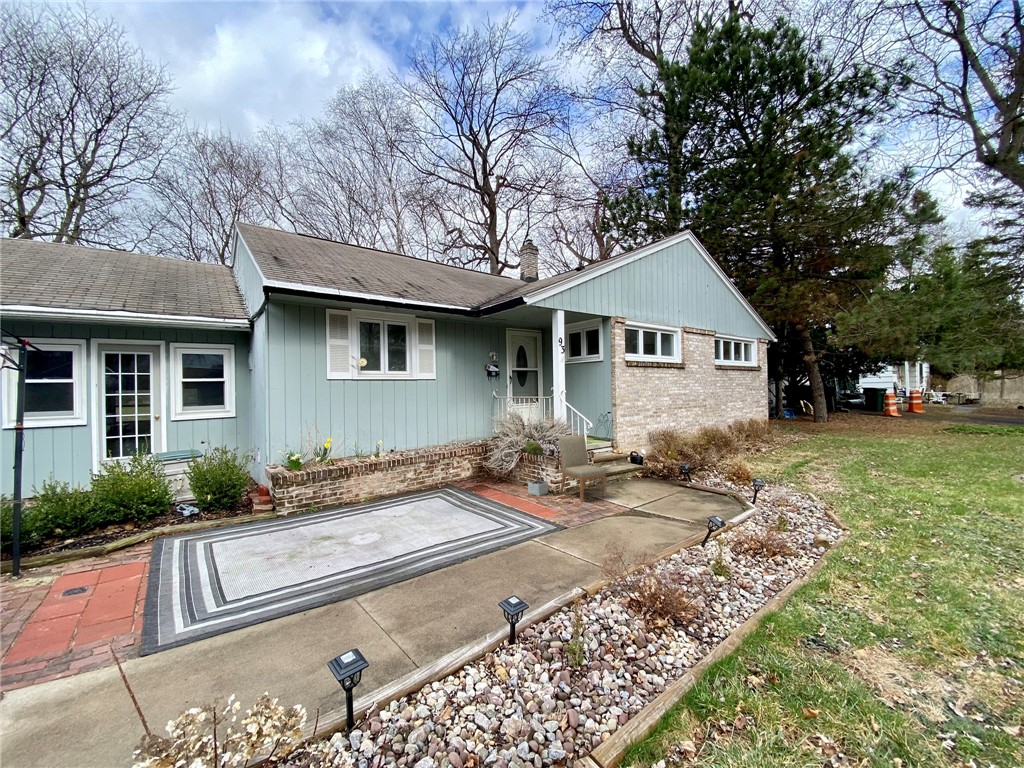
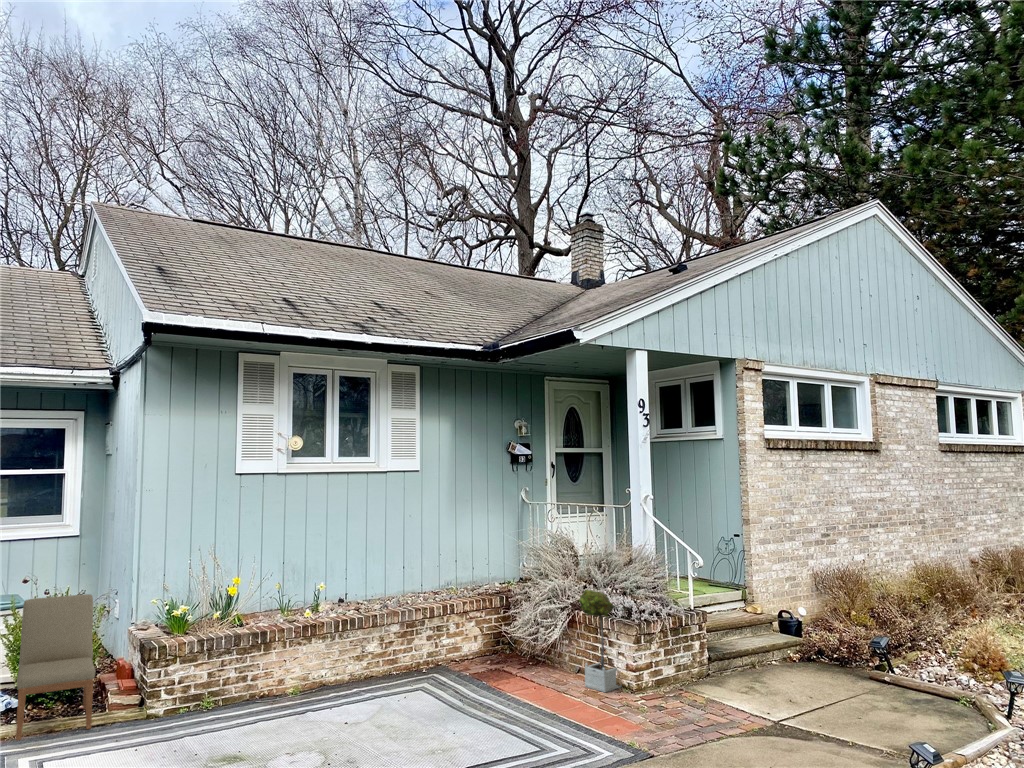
chair: present [559,435,606,502] -> present [16,594,95,741]

